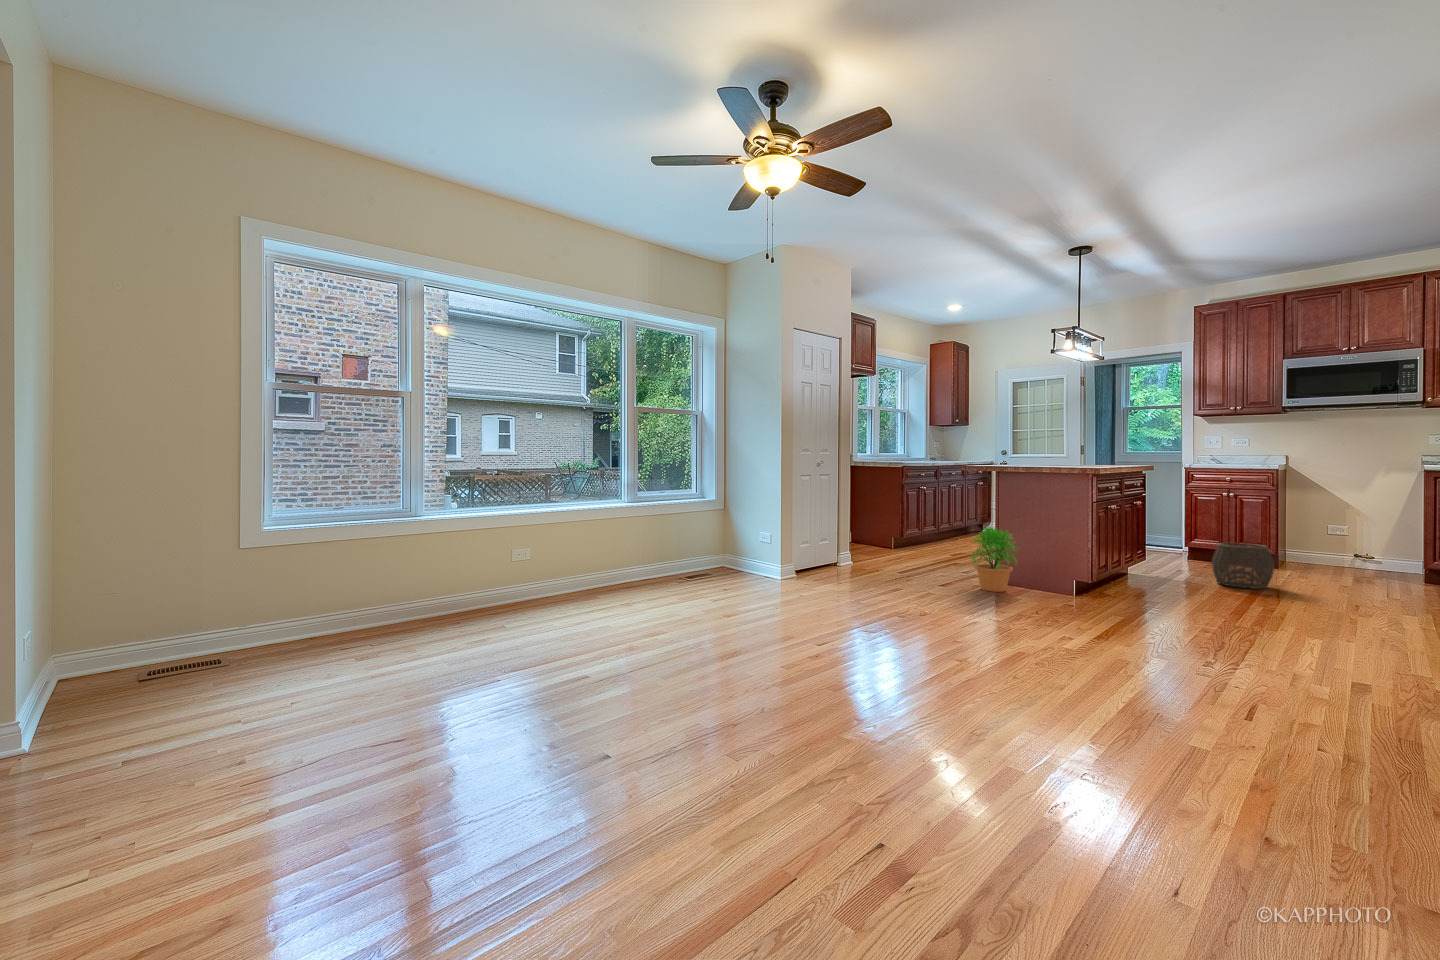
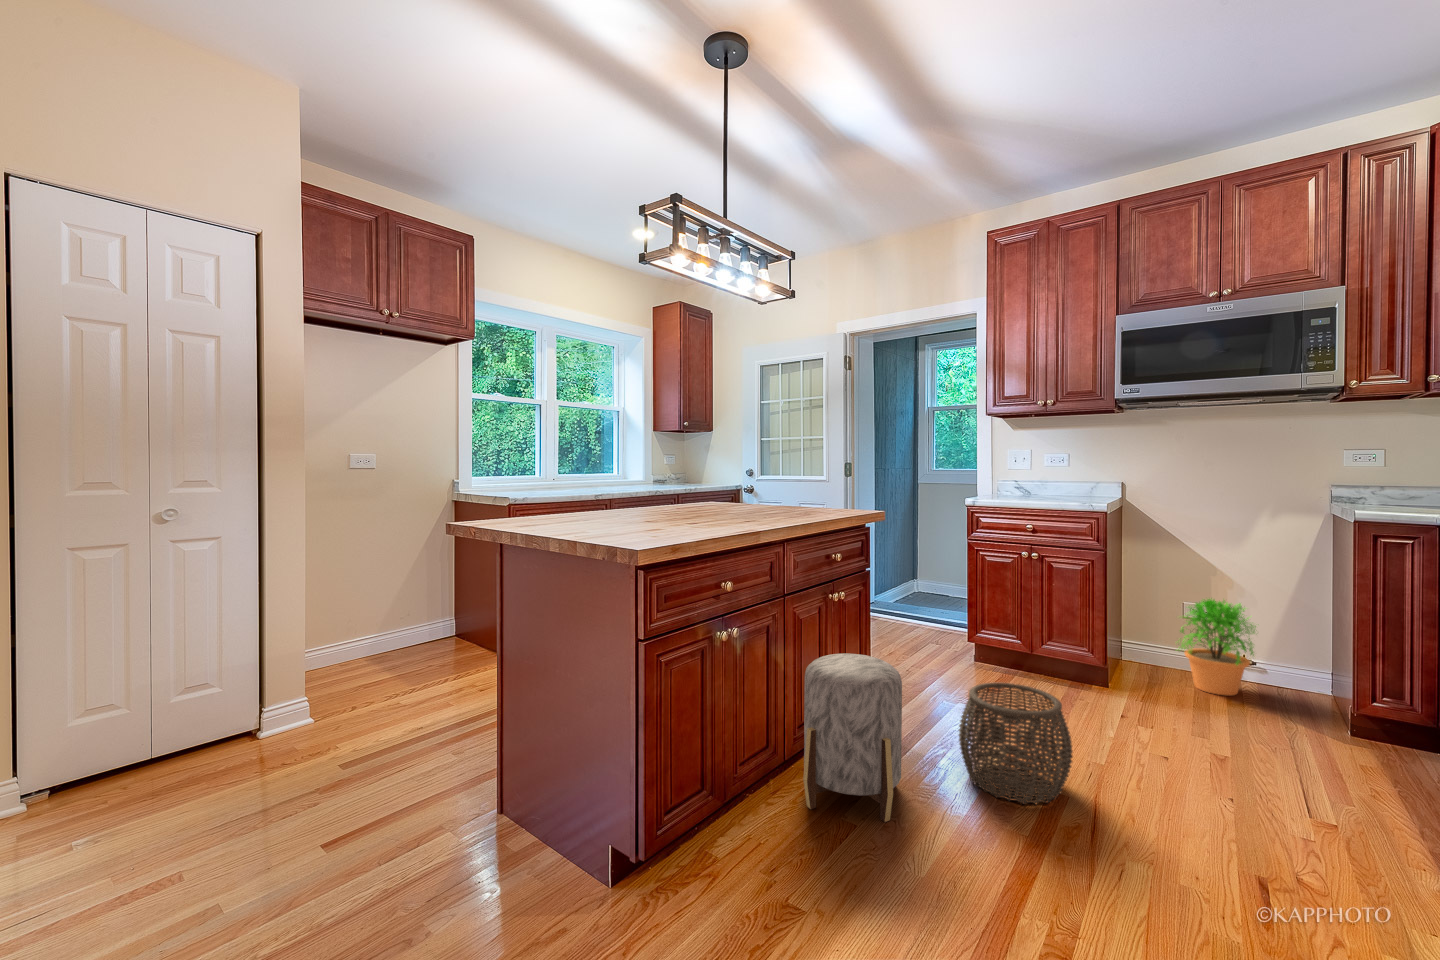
stool: none [1138,524,1192,590] -> present [803,653,902,822]
potted plant: present [971,527,1017,592] -> present [1178,598,1256,695]

